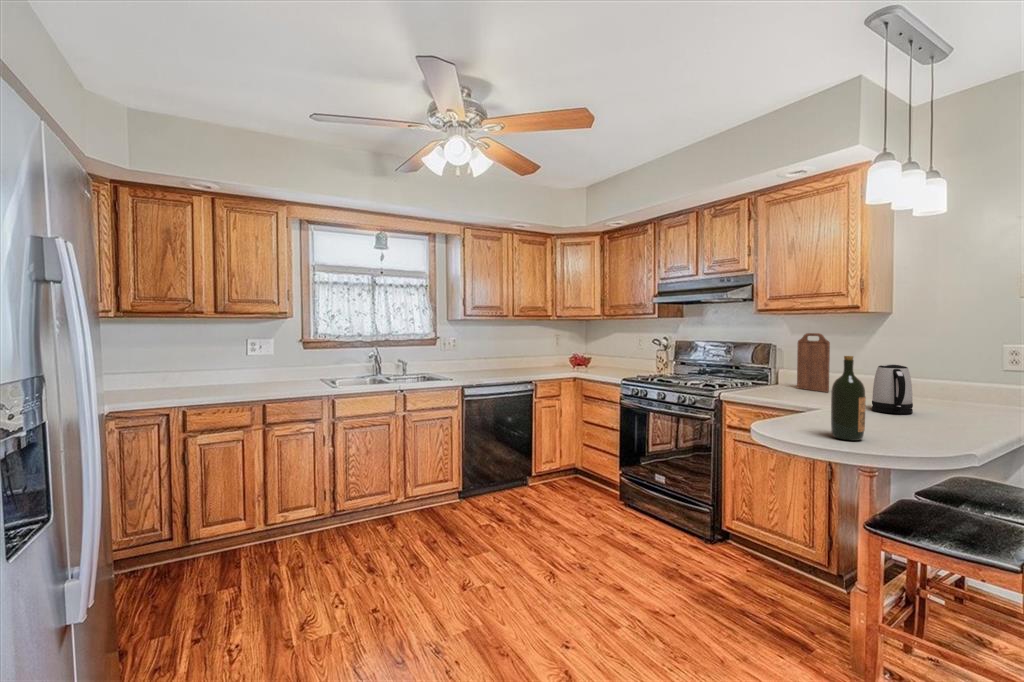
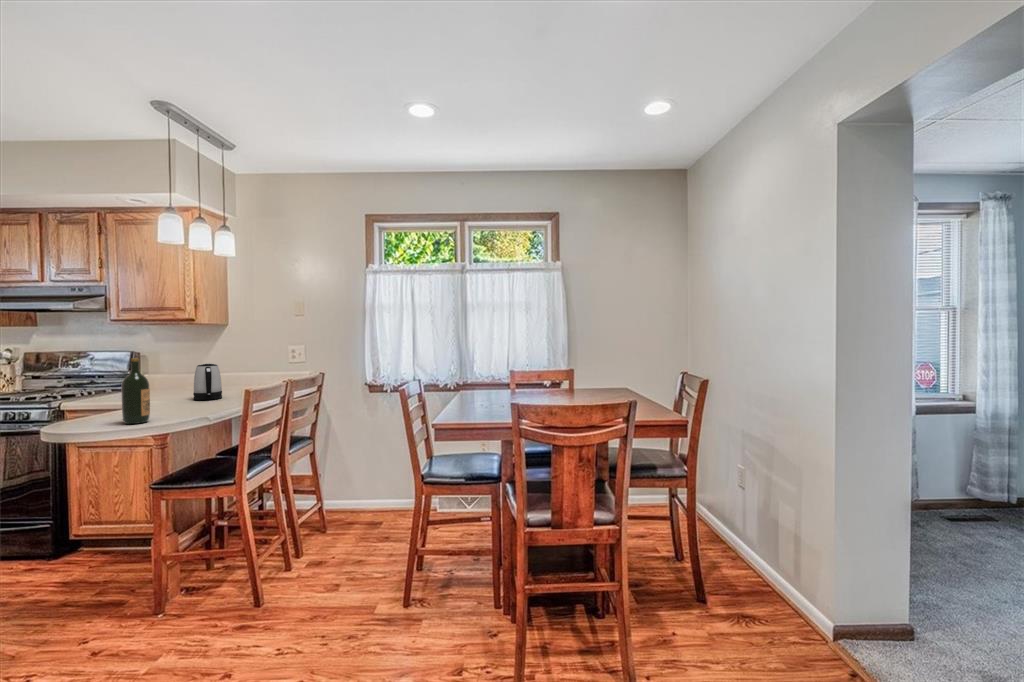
cutting board: present [797,333,830,392] -> none [154,341,180,390]

